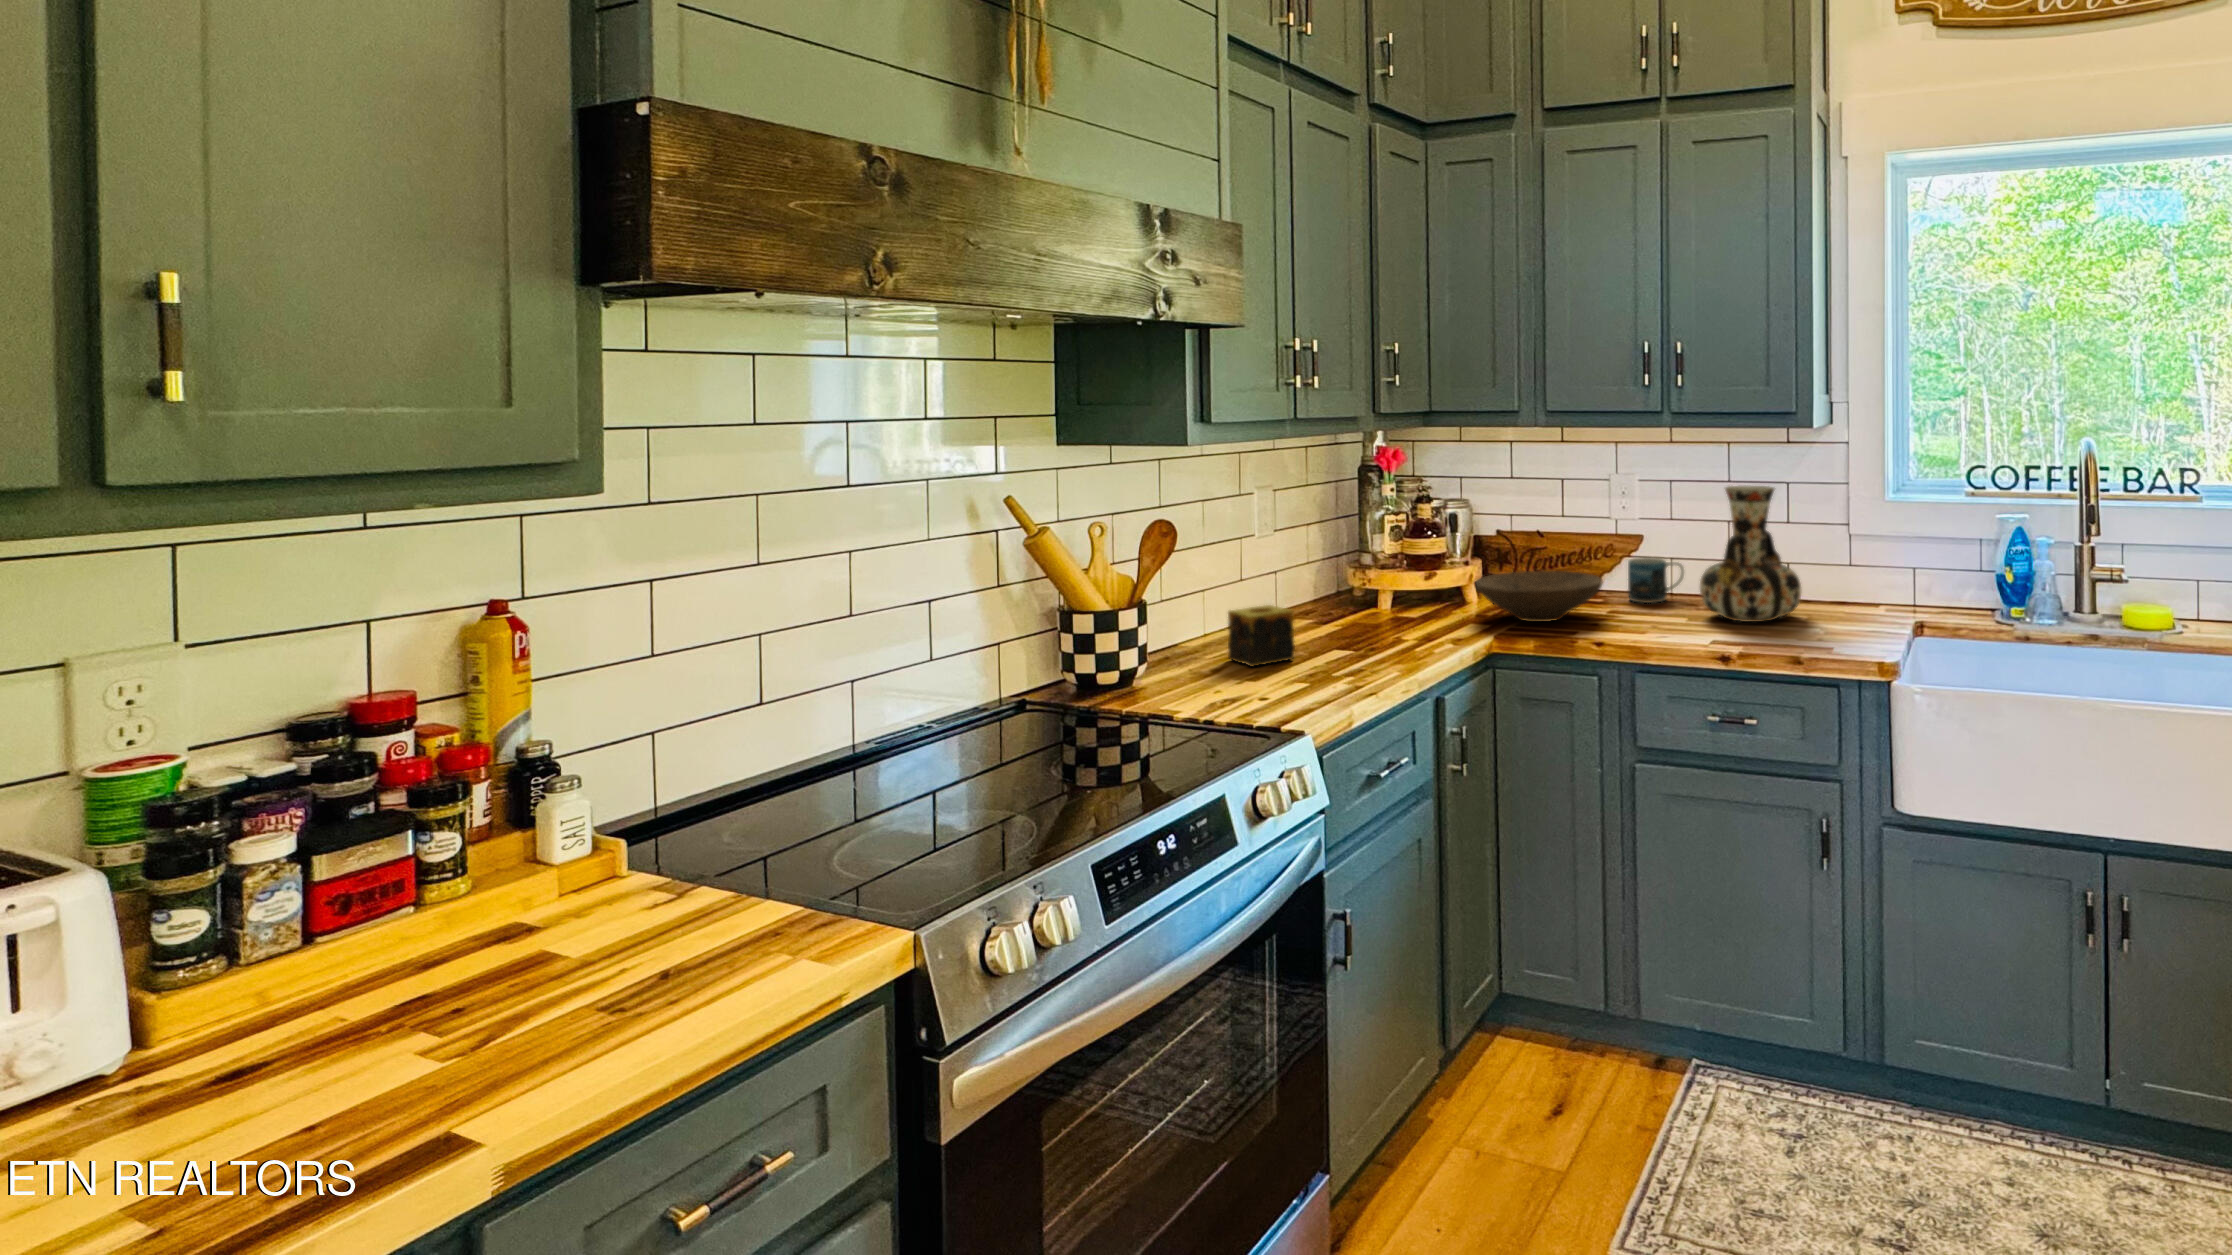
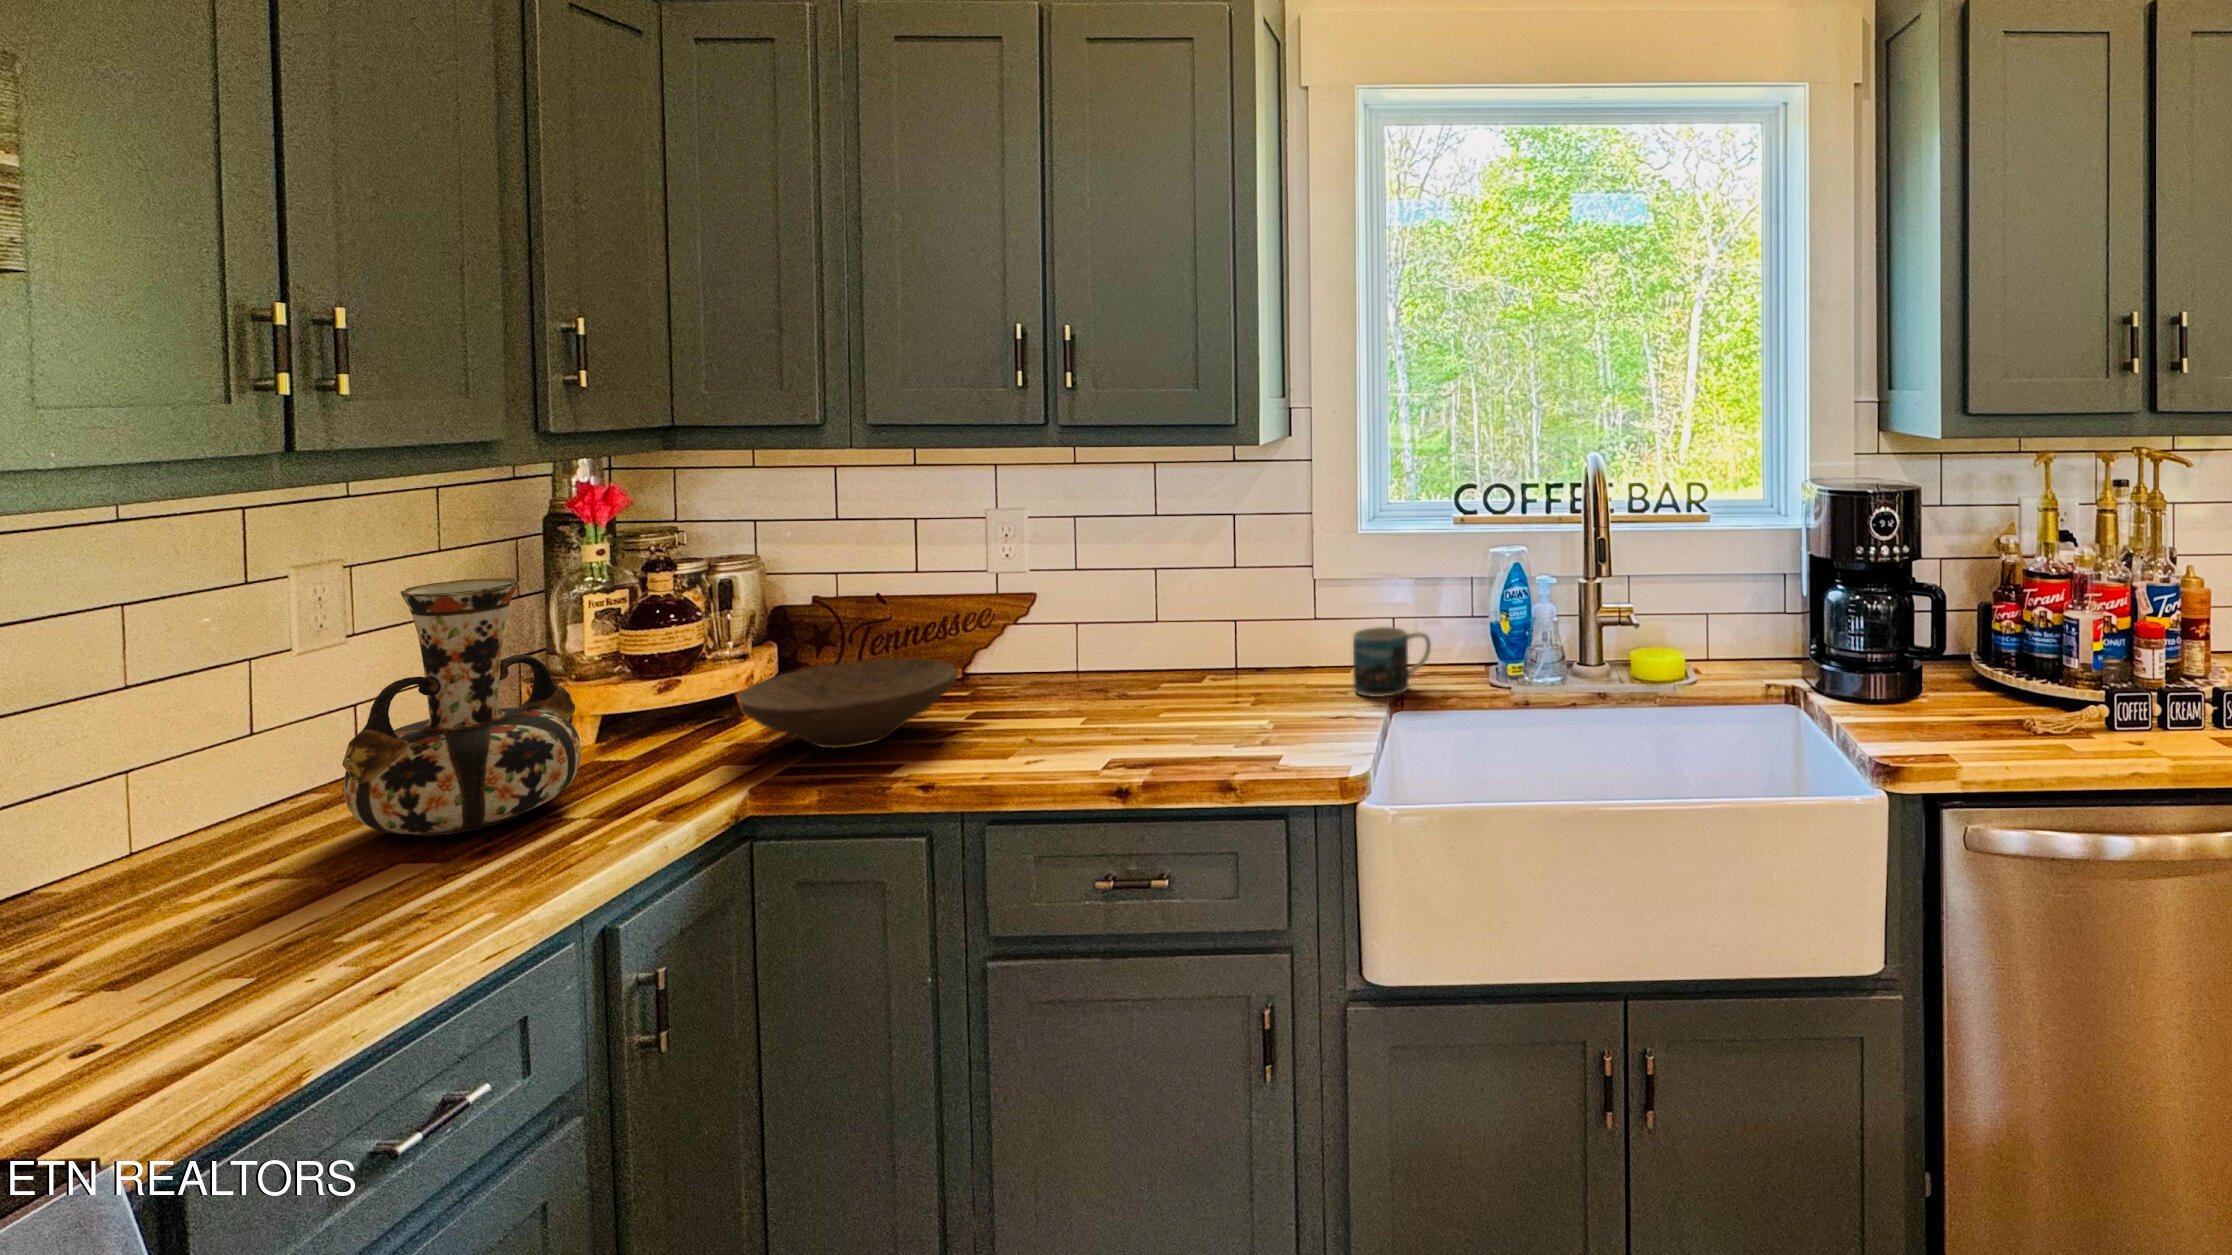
vase: present [1700,486,1801,622] -> present [343,578,581,836]
mug: present [1628,557,1684,603] -> present [1353,627,1431,697]
candle: present [1228,605,1295,666] -> none [116,798,284,937]

